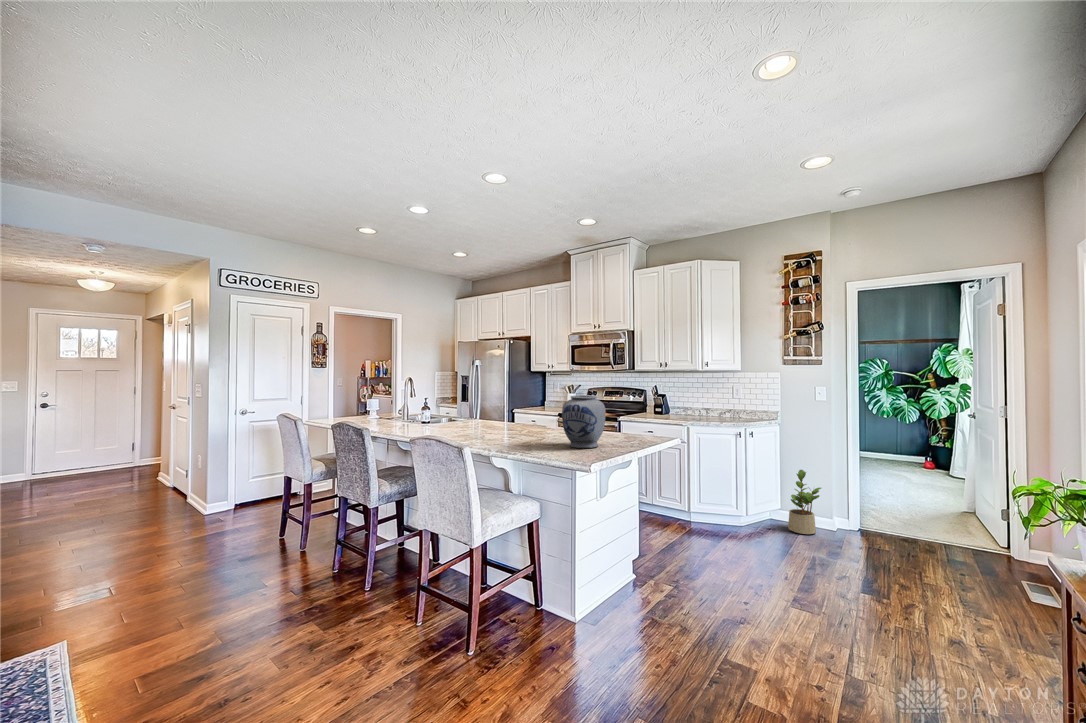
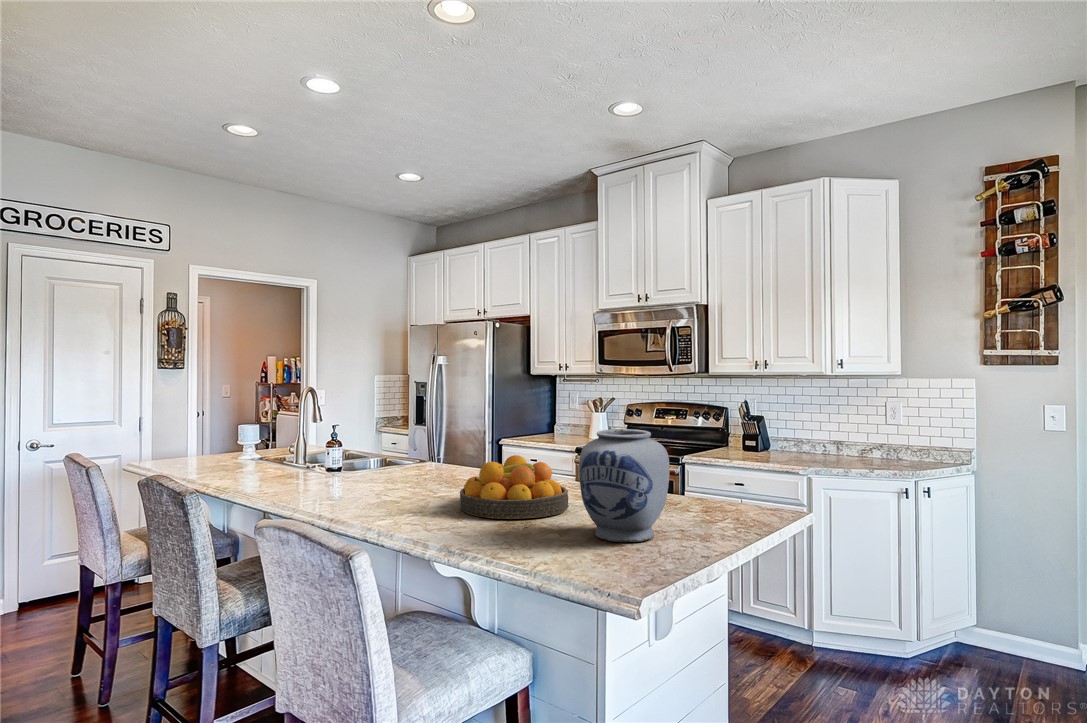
fruit bowl: none [501,411,556,441] -> present [460,455,568,519]
potted plant: present [788,470,821,534] -> none [996,558,1061,680]

